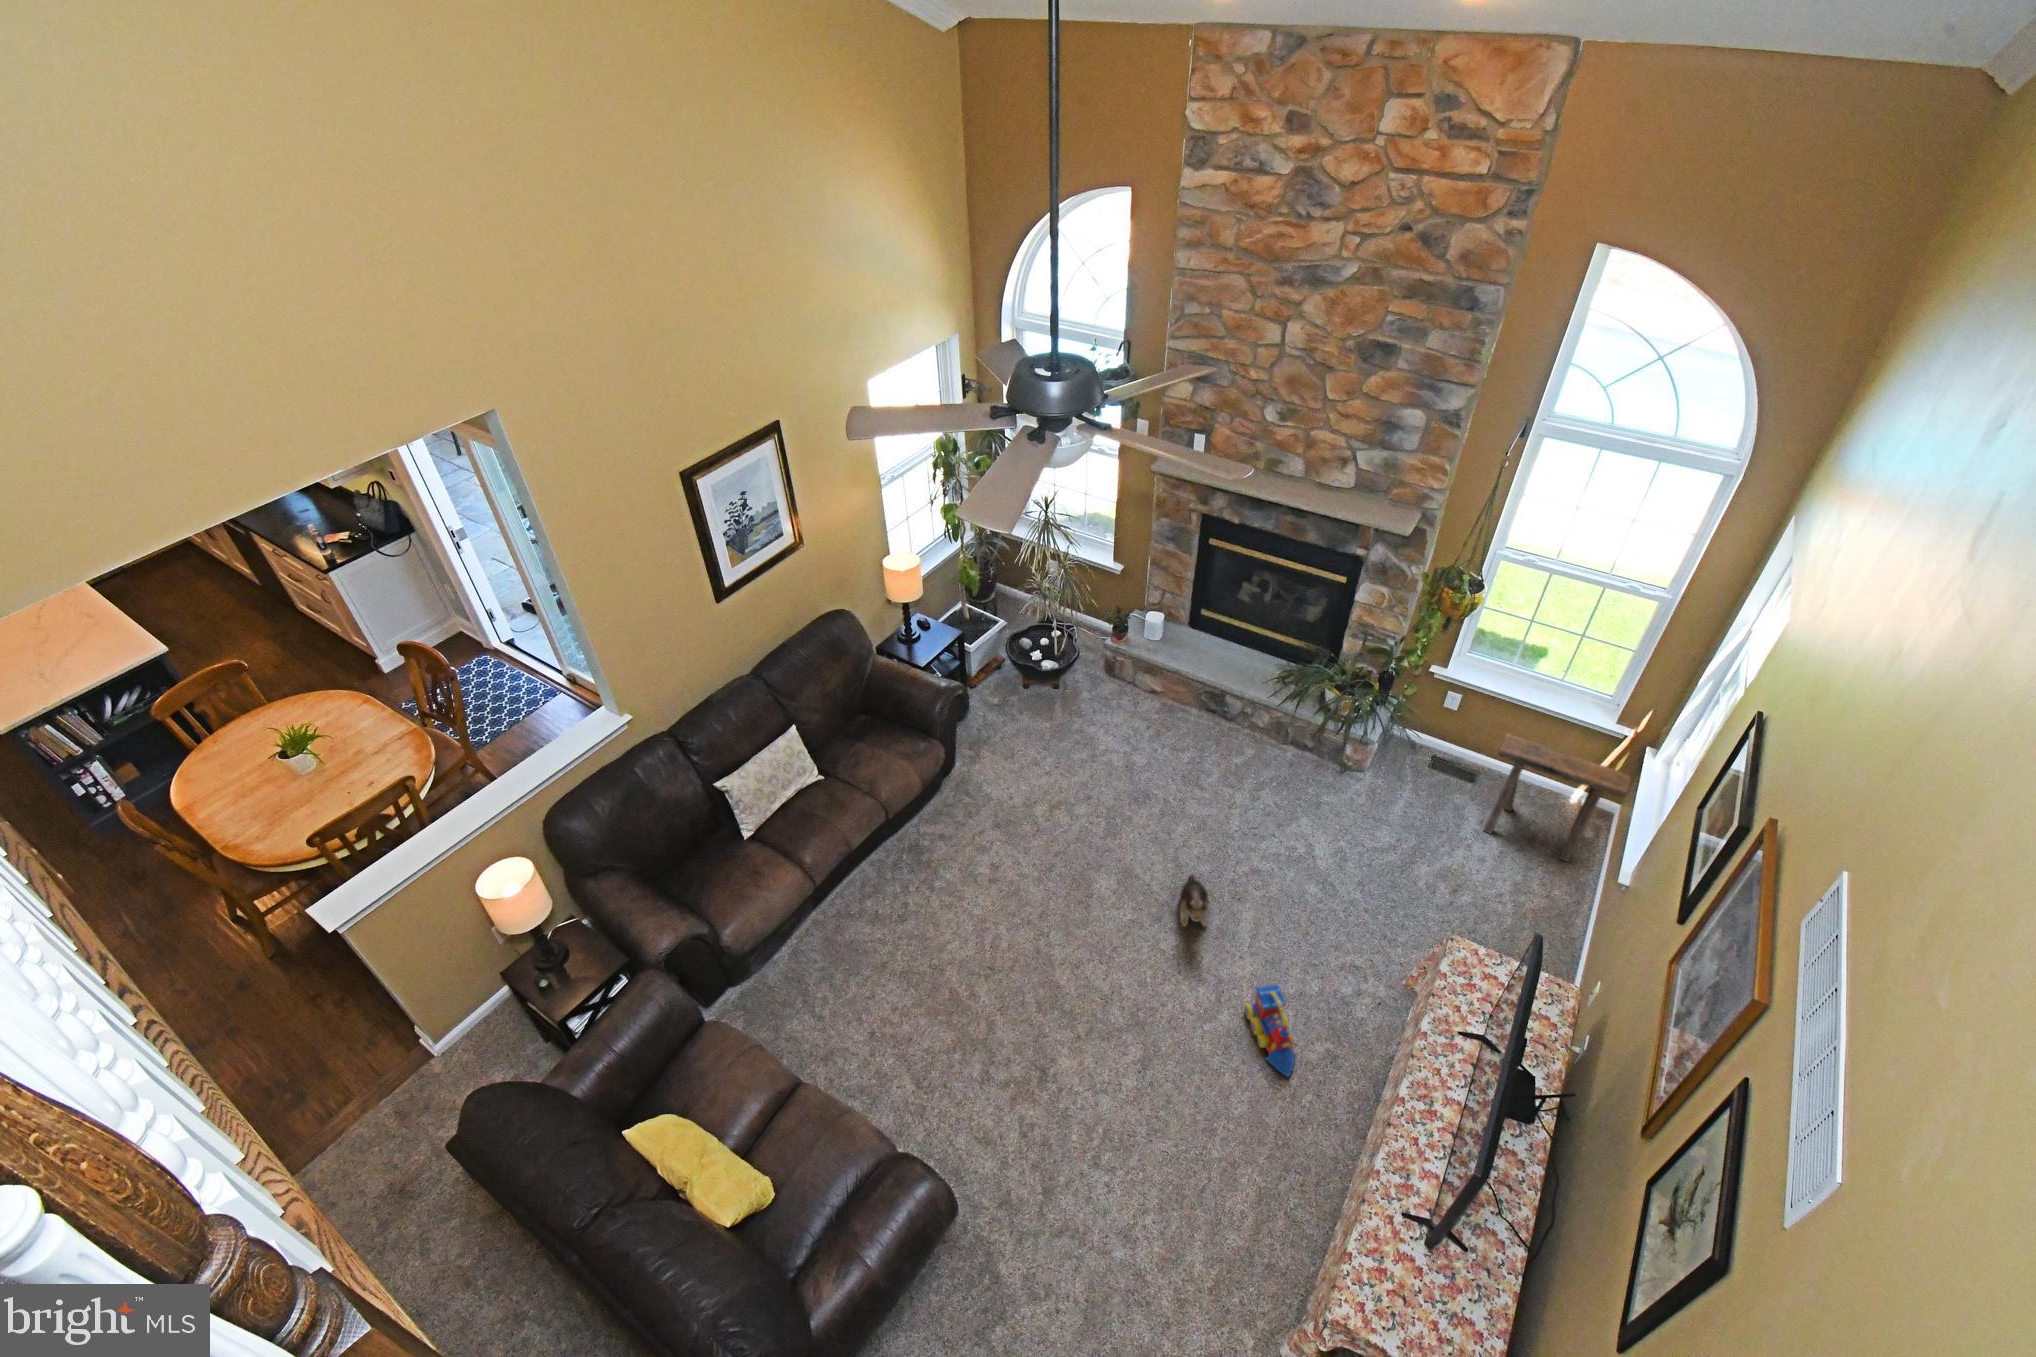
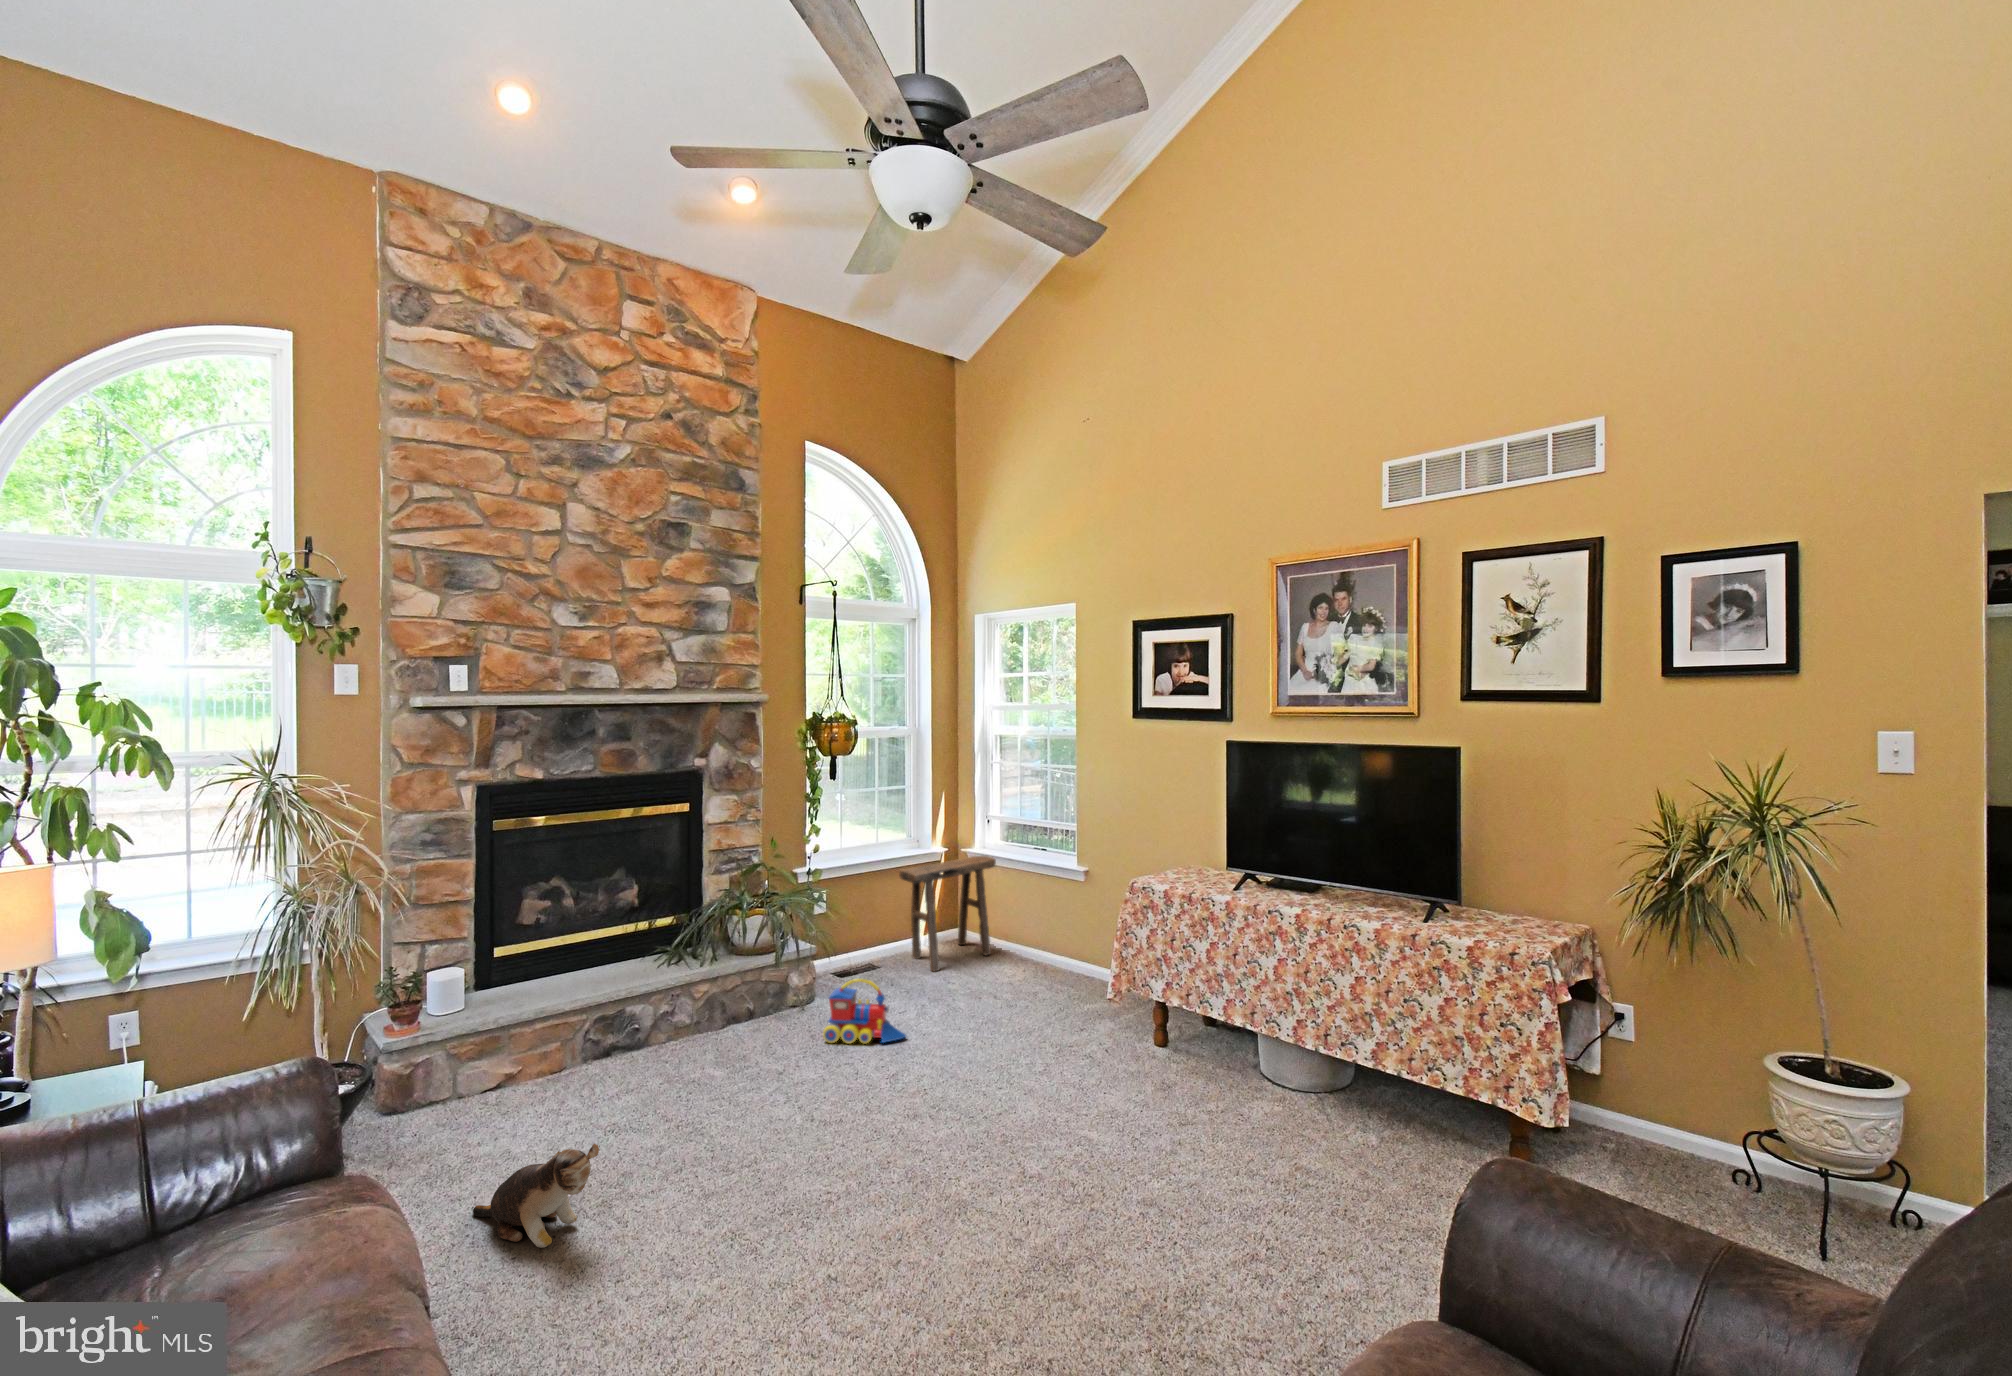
plush toy: present [1179,875,1209,927] -> present [473,1144,599,1248]
toy train: present [1244,985,1295,1076] -> present [823,978,906,1044]

